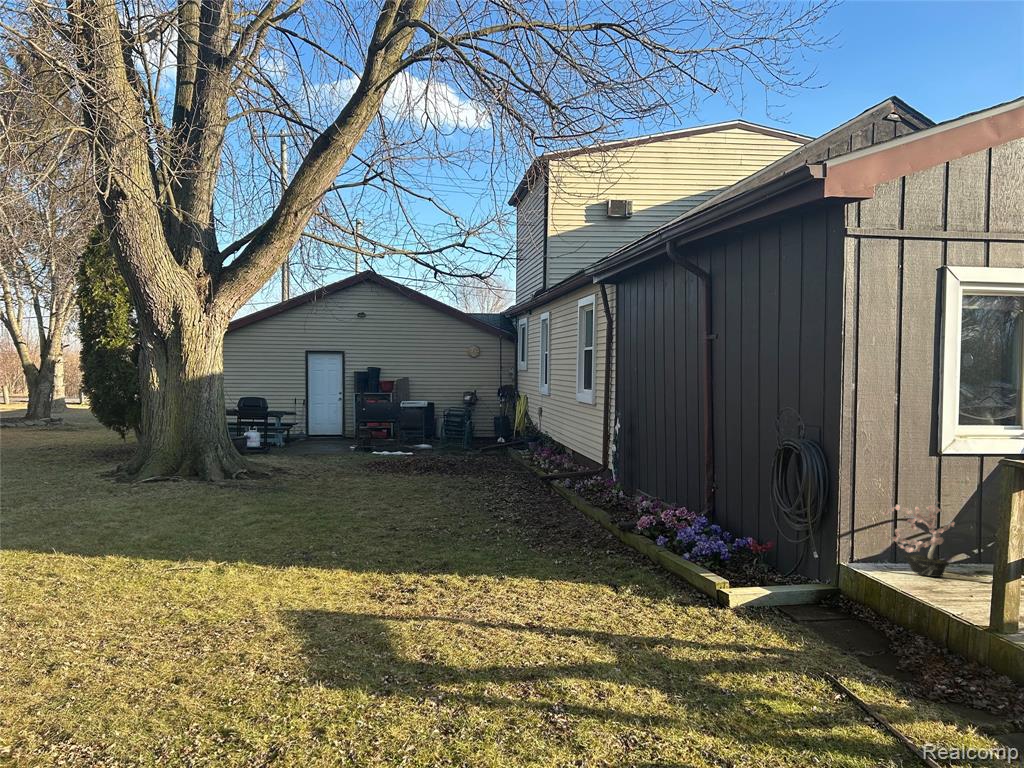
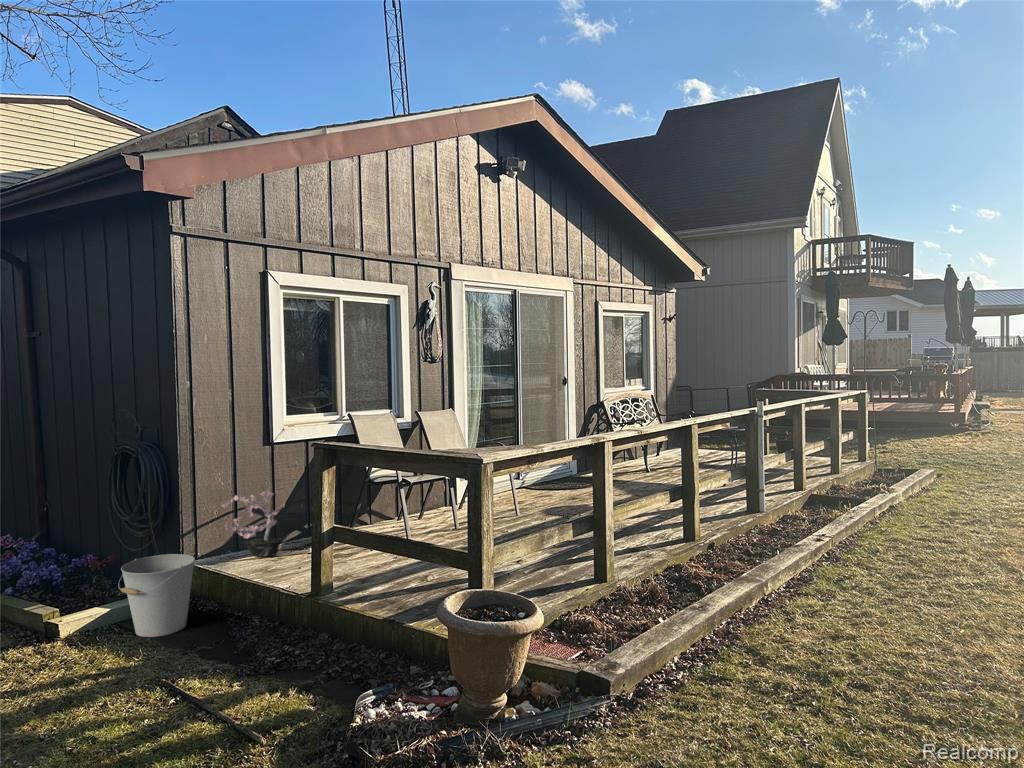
bucket: none [780,549,853,630] -> present [118,554,195,637]

